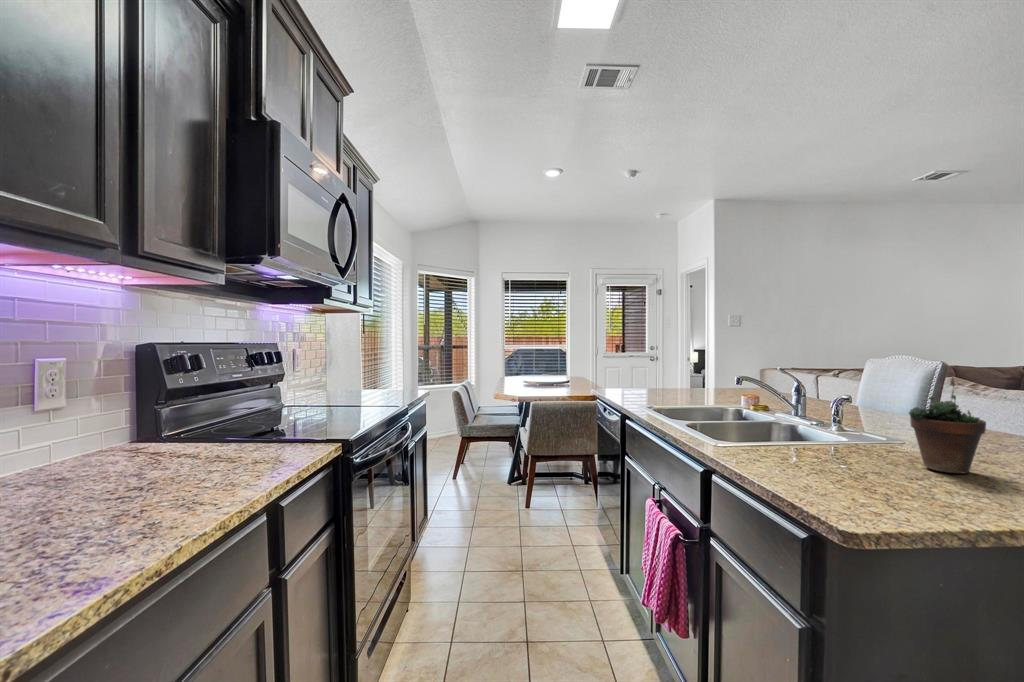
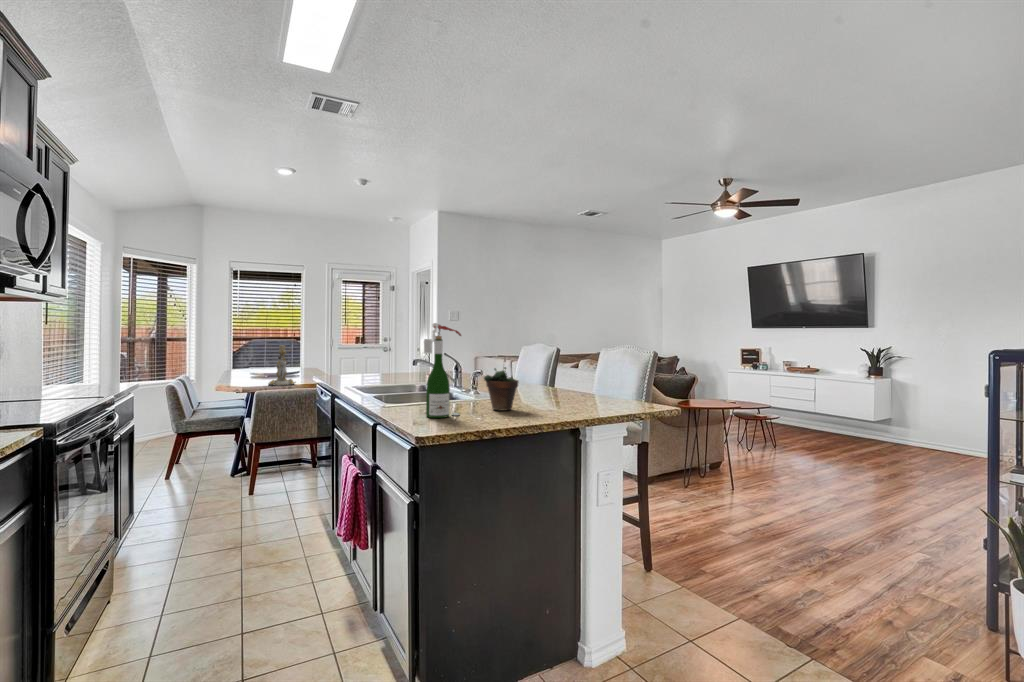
wine bottle: none [804,319,877,482] -> present [424,323,461,418]
candlestick: none [541,353,568,396] -> present [268,346,296,386]

